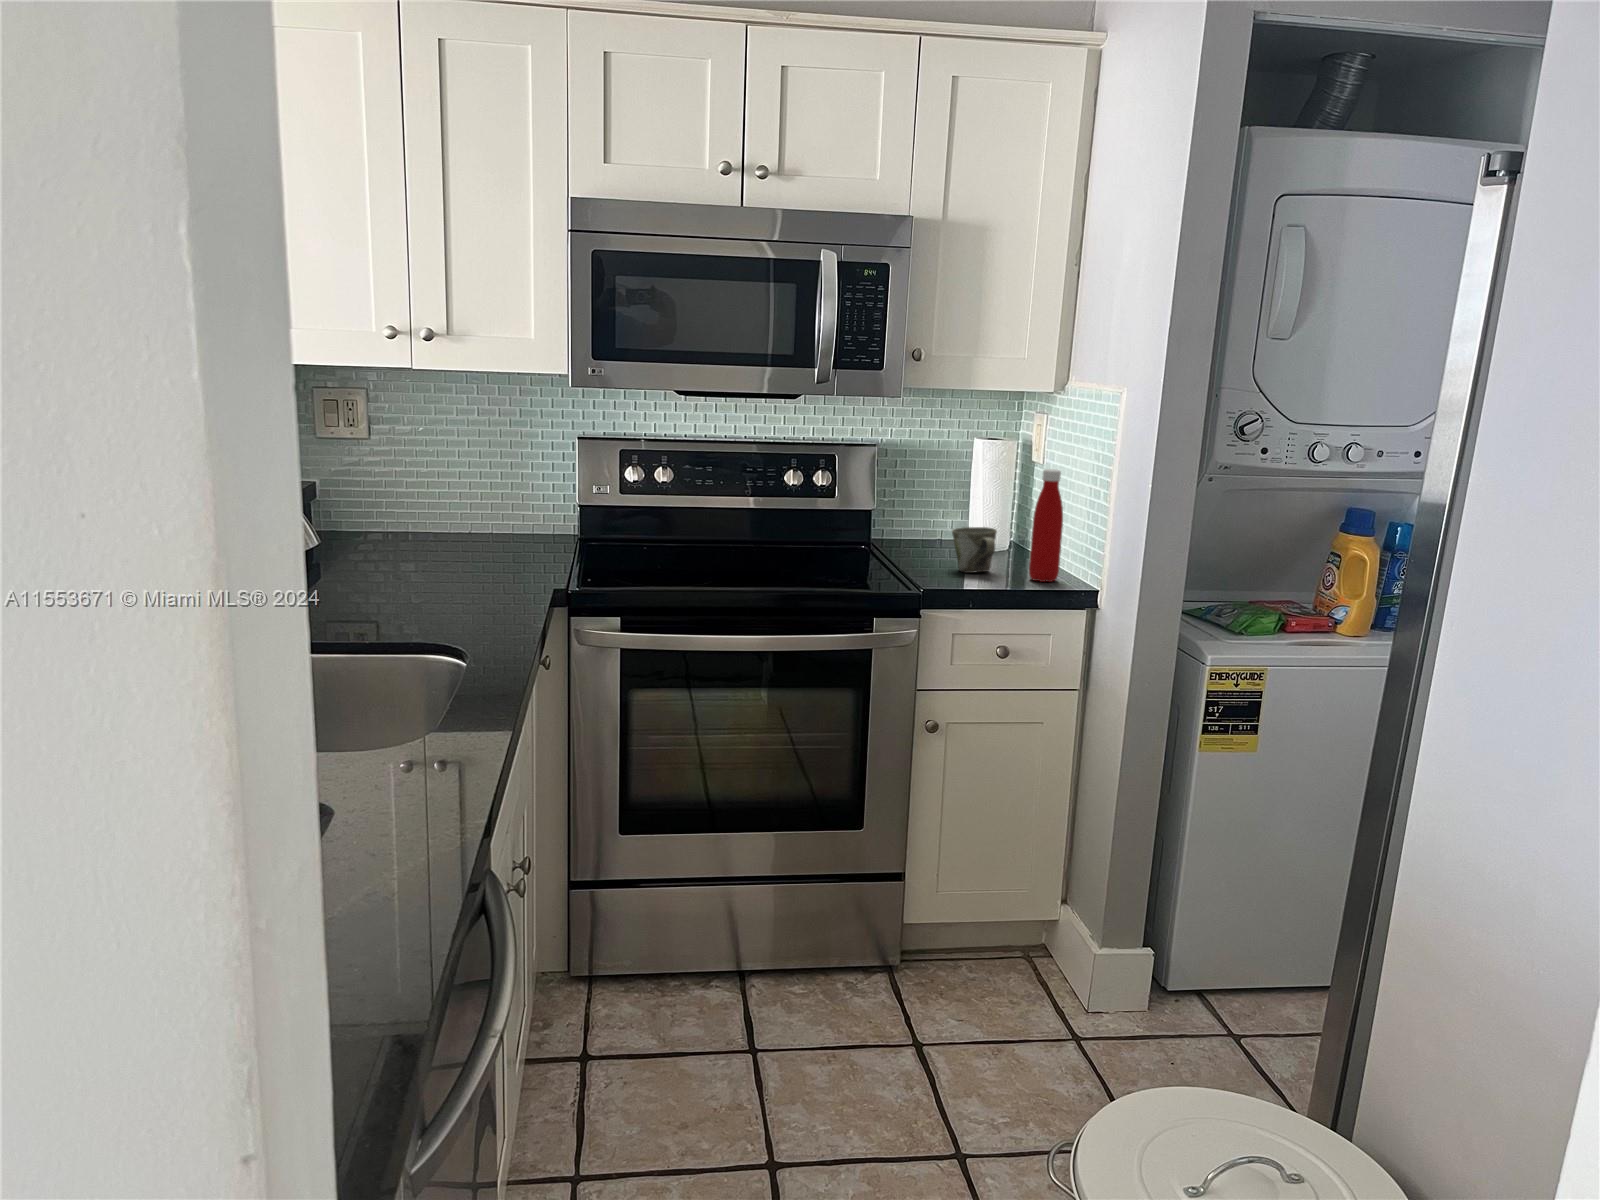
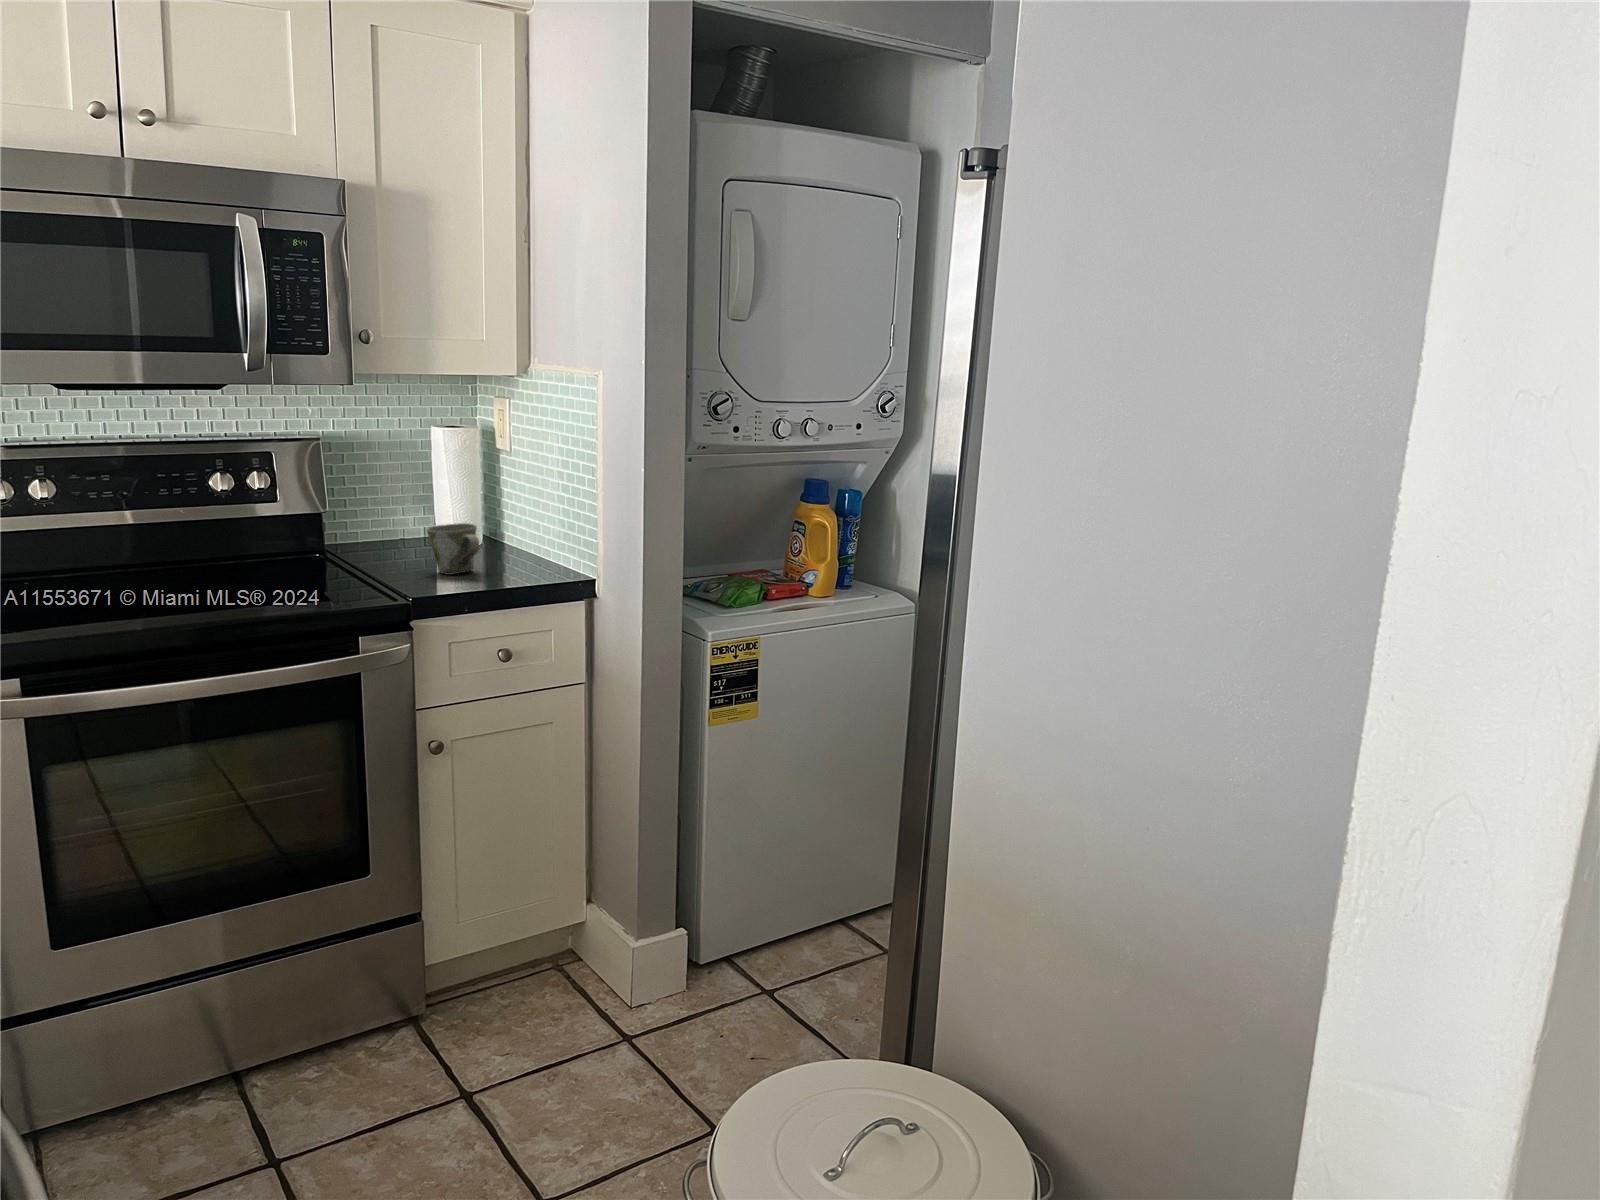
bottle: present [1029,469,1063,582] -> none [517,457,549,576]

